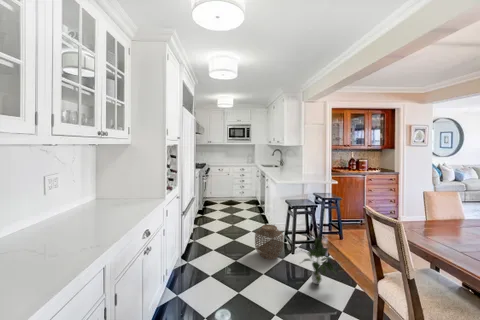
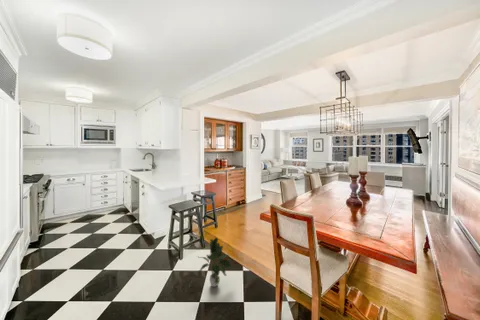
woven basket: present [255,225,284,259] -> none [137,237,172,278]

